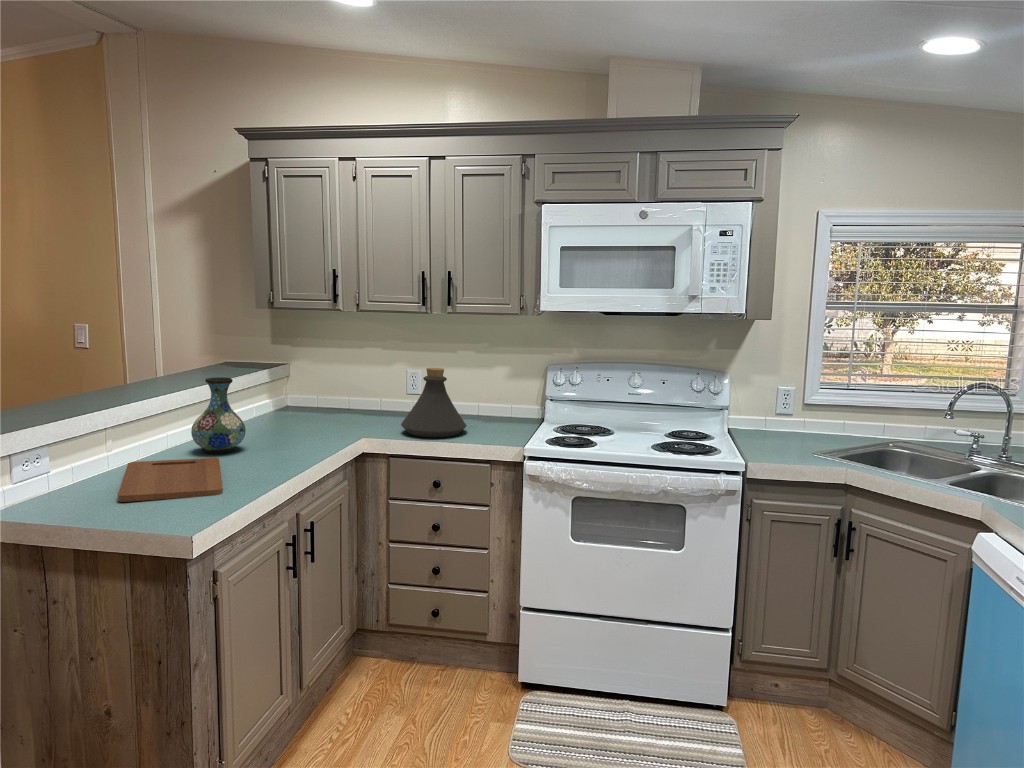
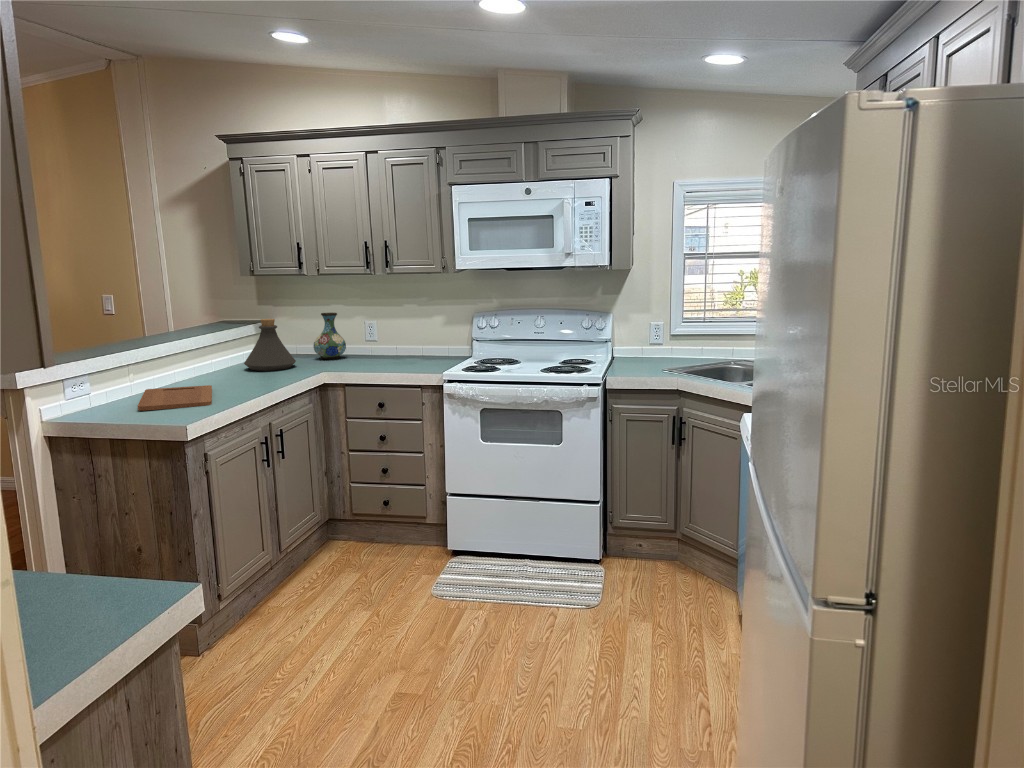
bottle: present [401,368,467,438] -> present [244,319,296,371]
vase: present [191,377,246,454] -> present [314,313,346,359]

